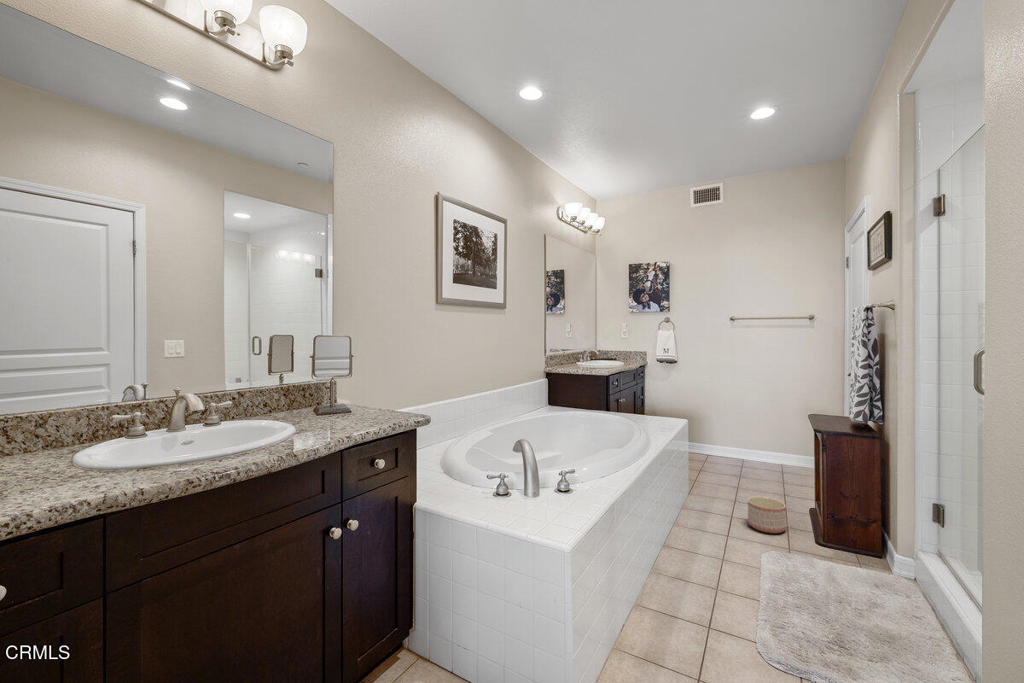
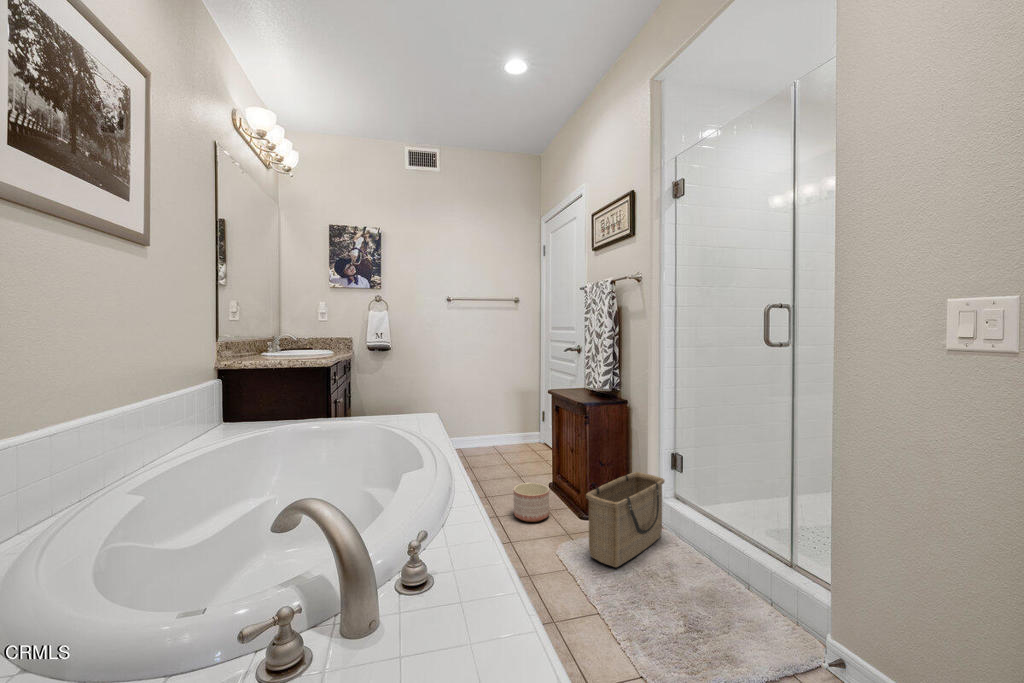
basket: none [790,511,909,588] -> present [586,472,665,567]

